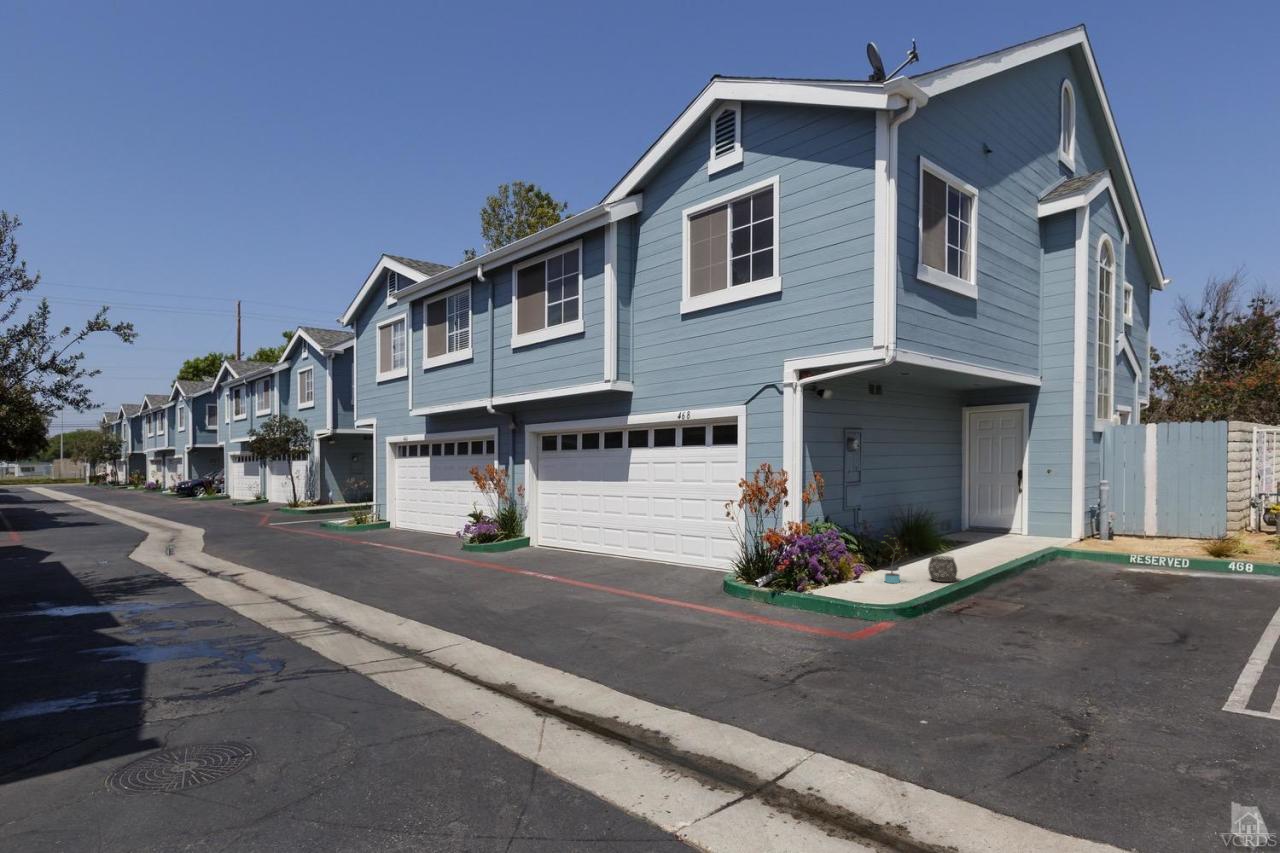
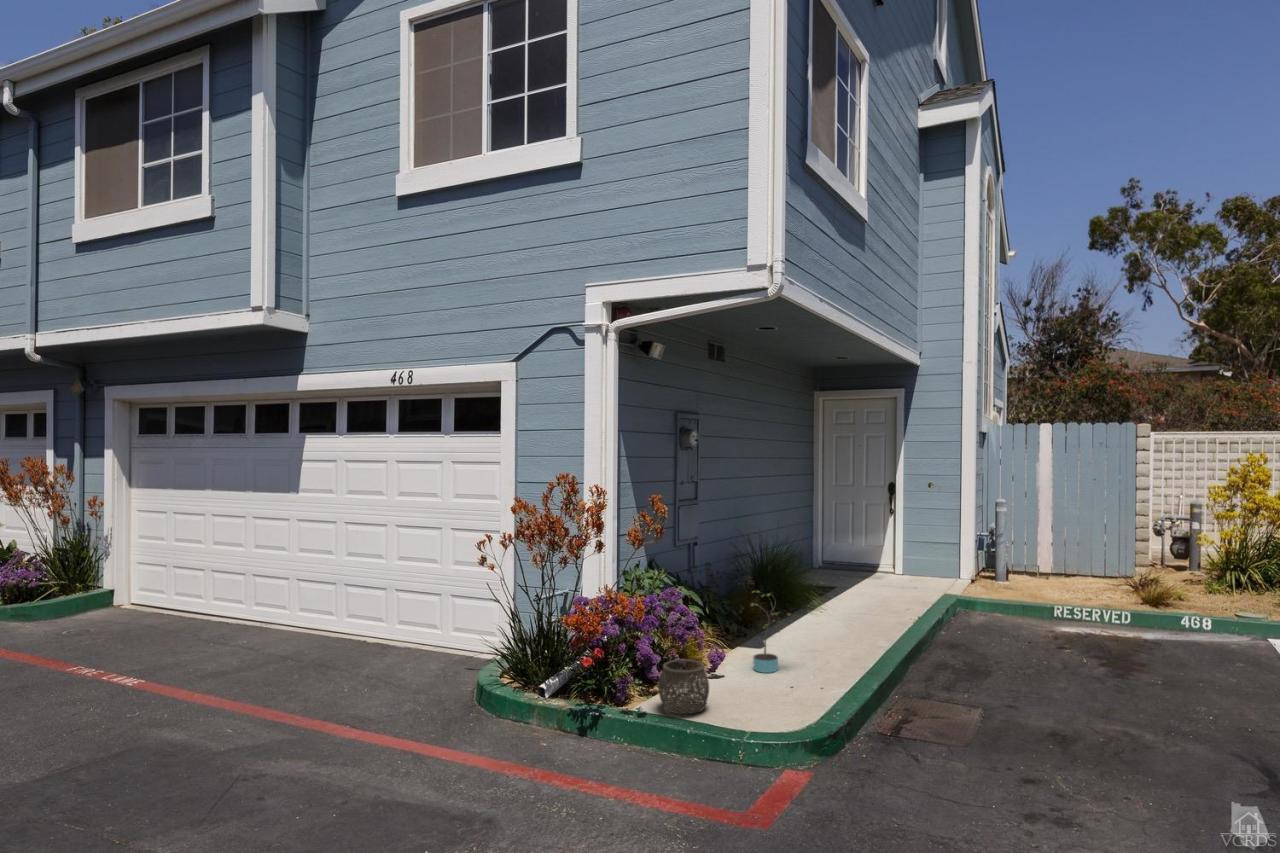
woven basket: present [928,556,957,582] -> present [658,659,709,714]

